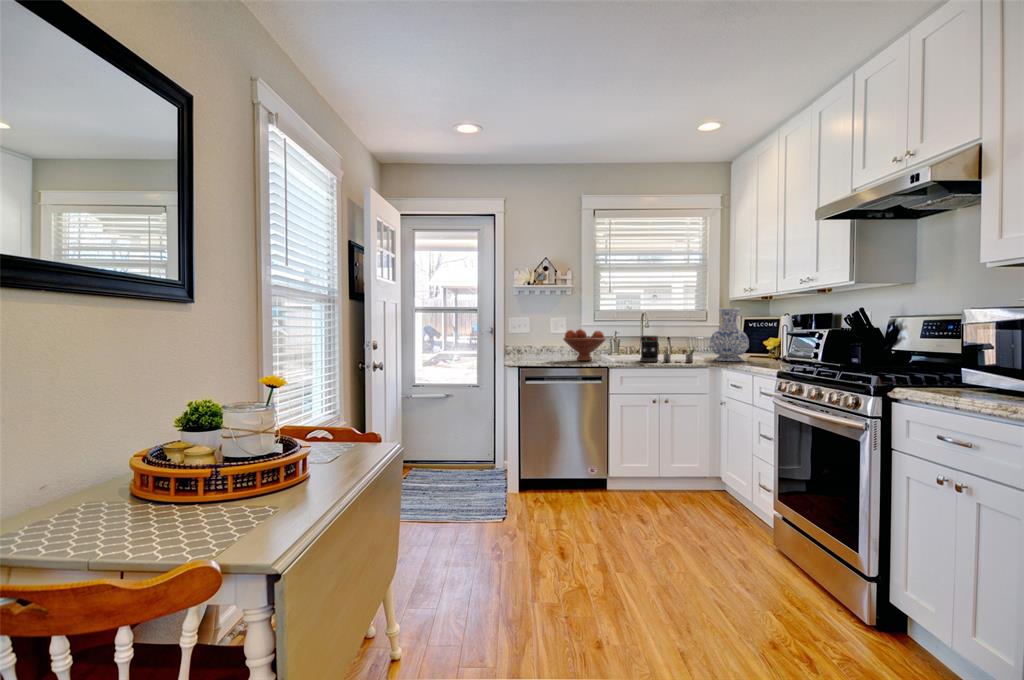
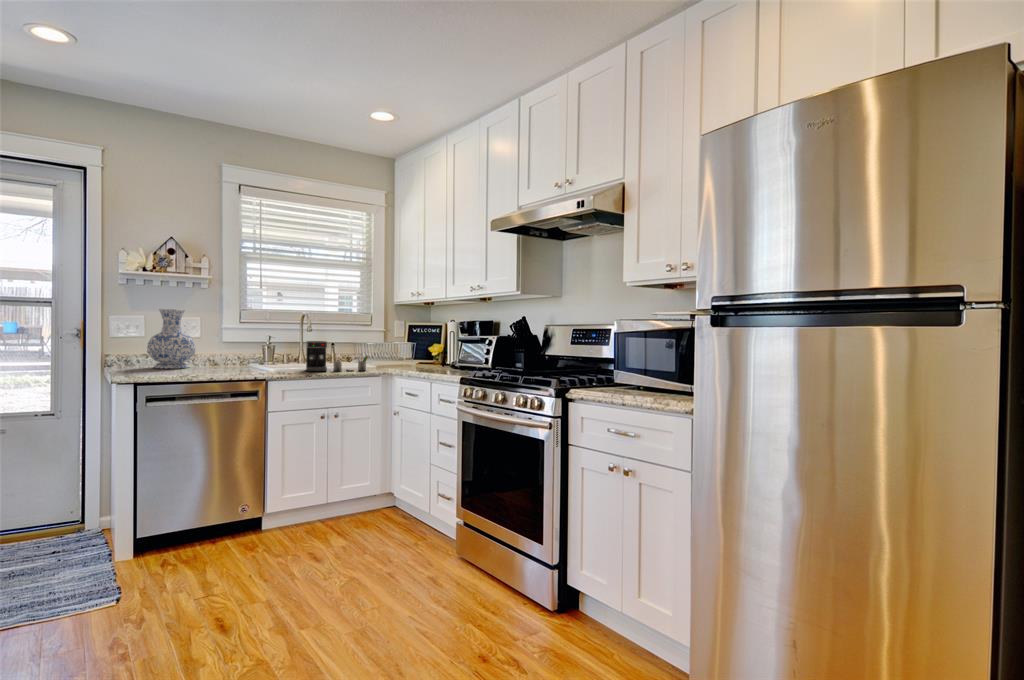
vase: present [709,308,749,361] -> present [147,309,195,368]
fruit bowl: present [563,329,606,361] -> none [202,333,262,372]

